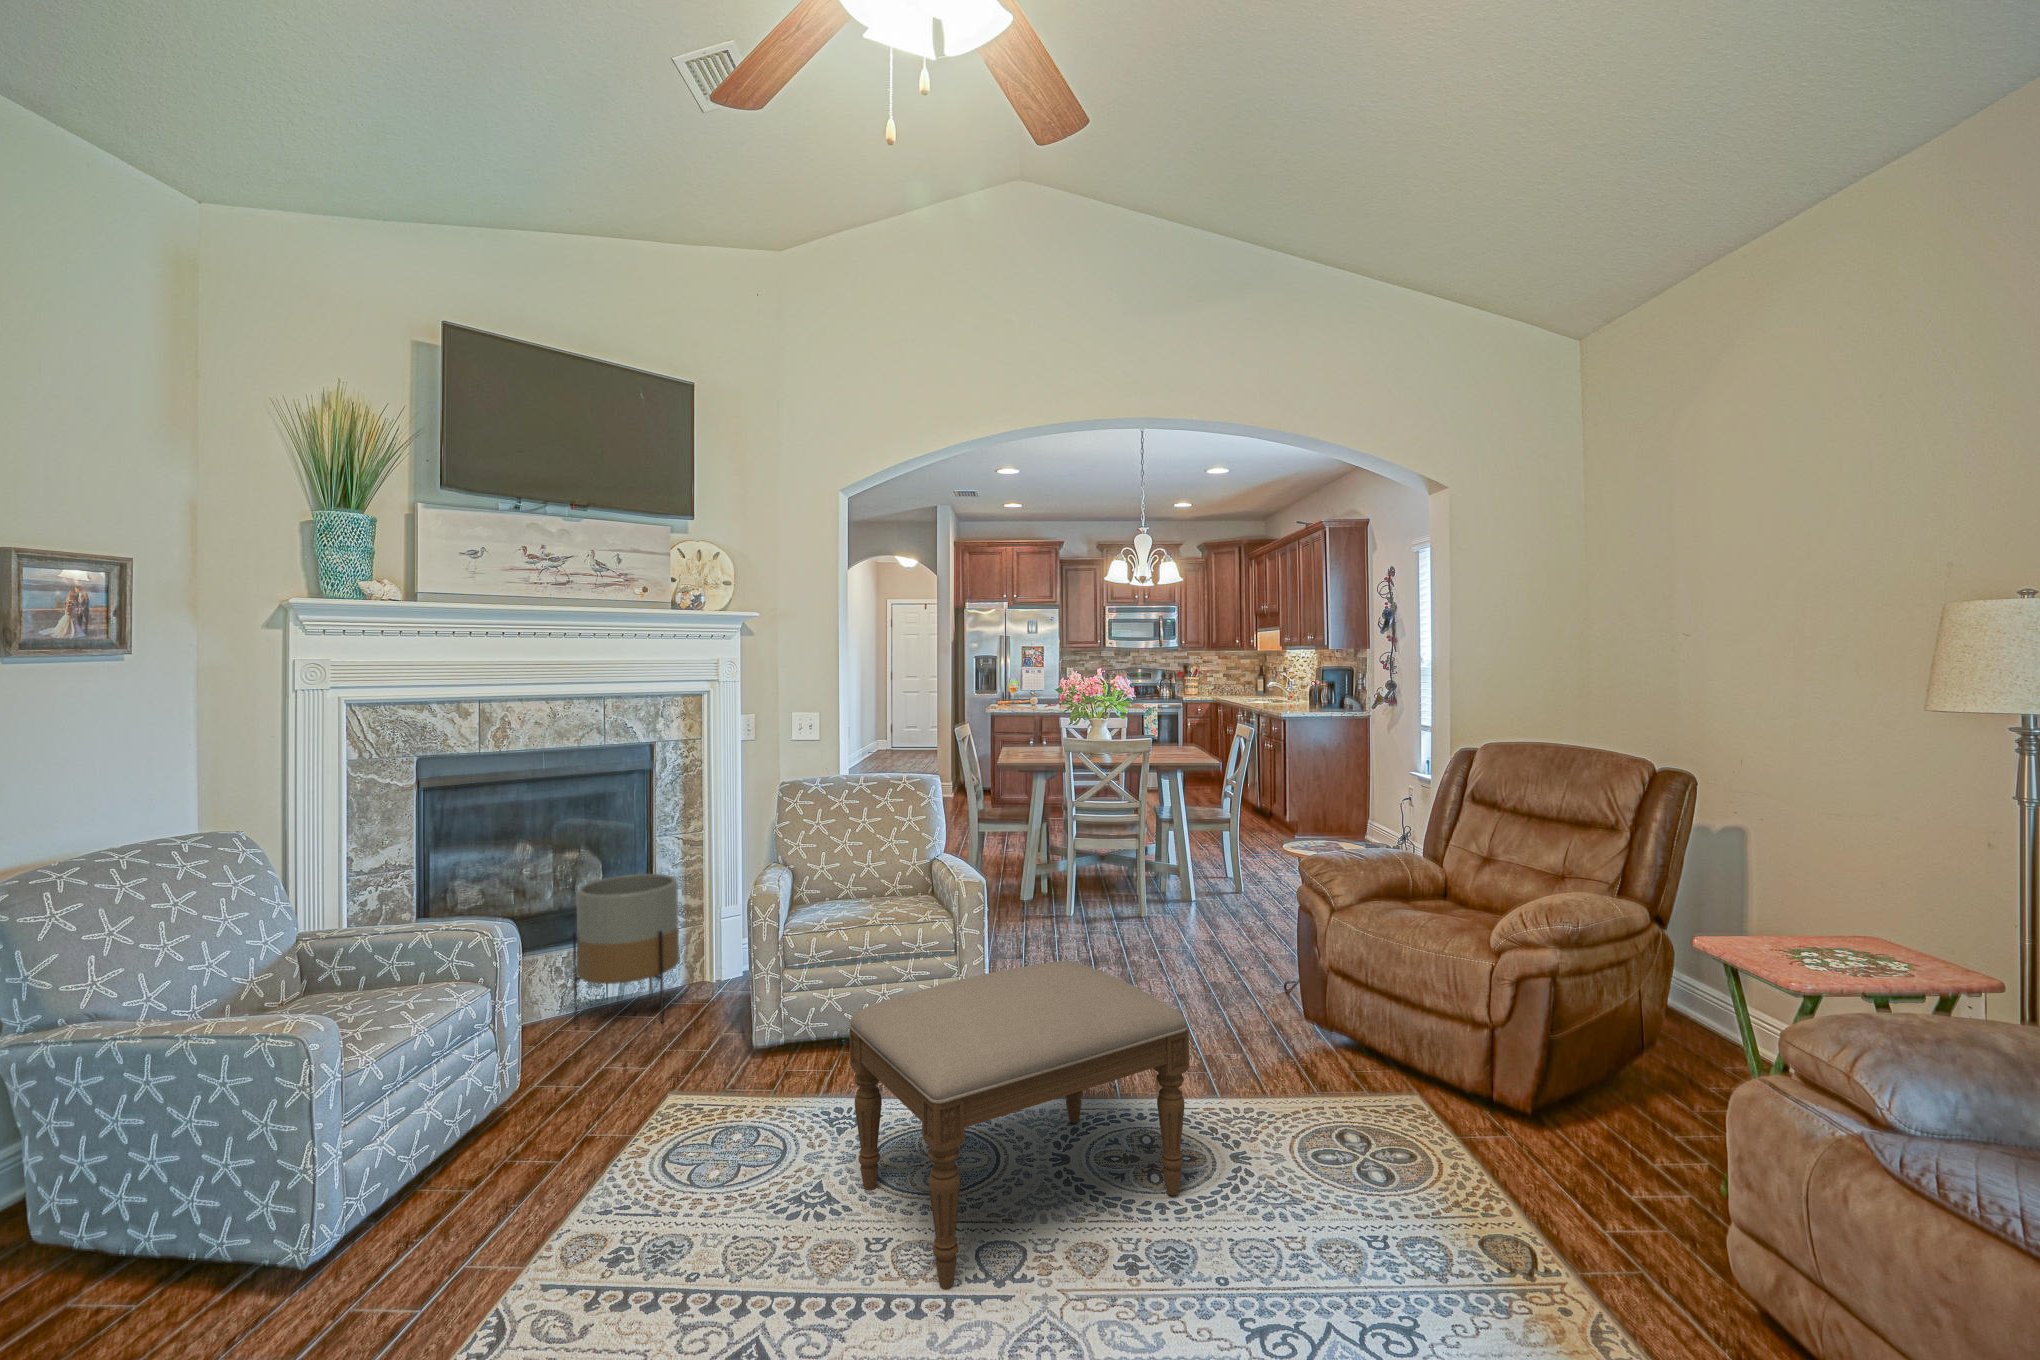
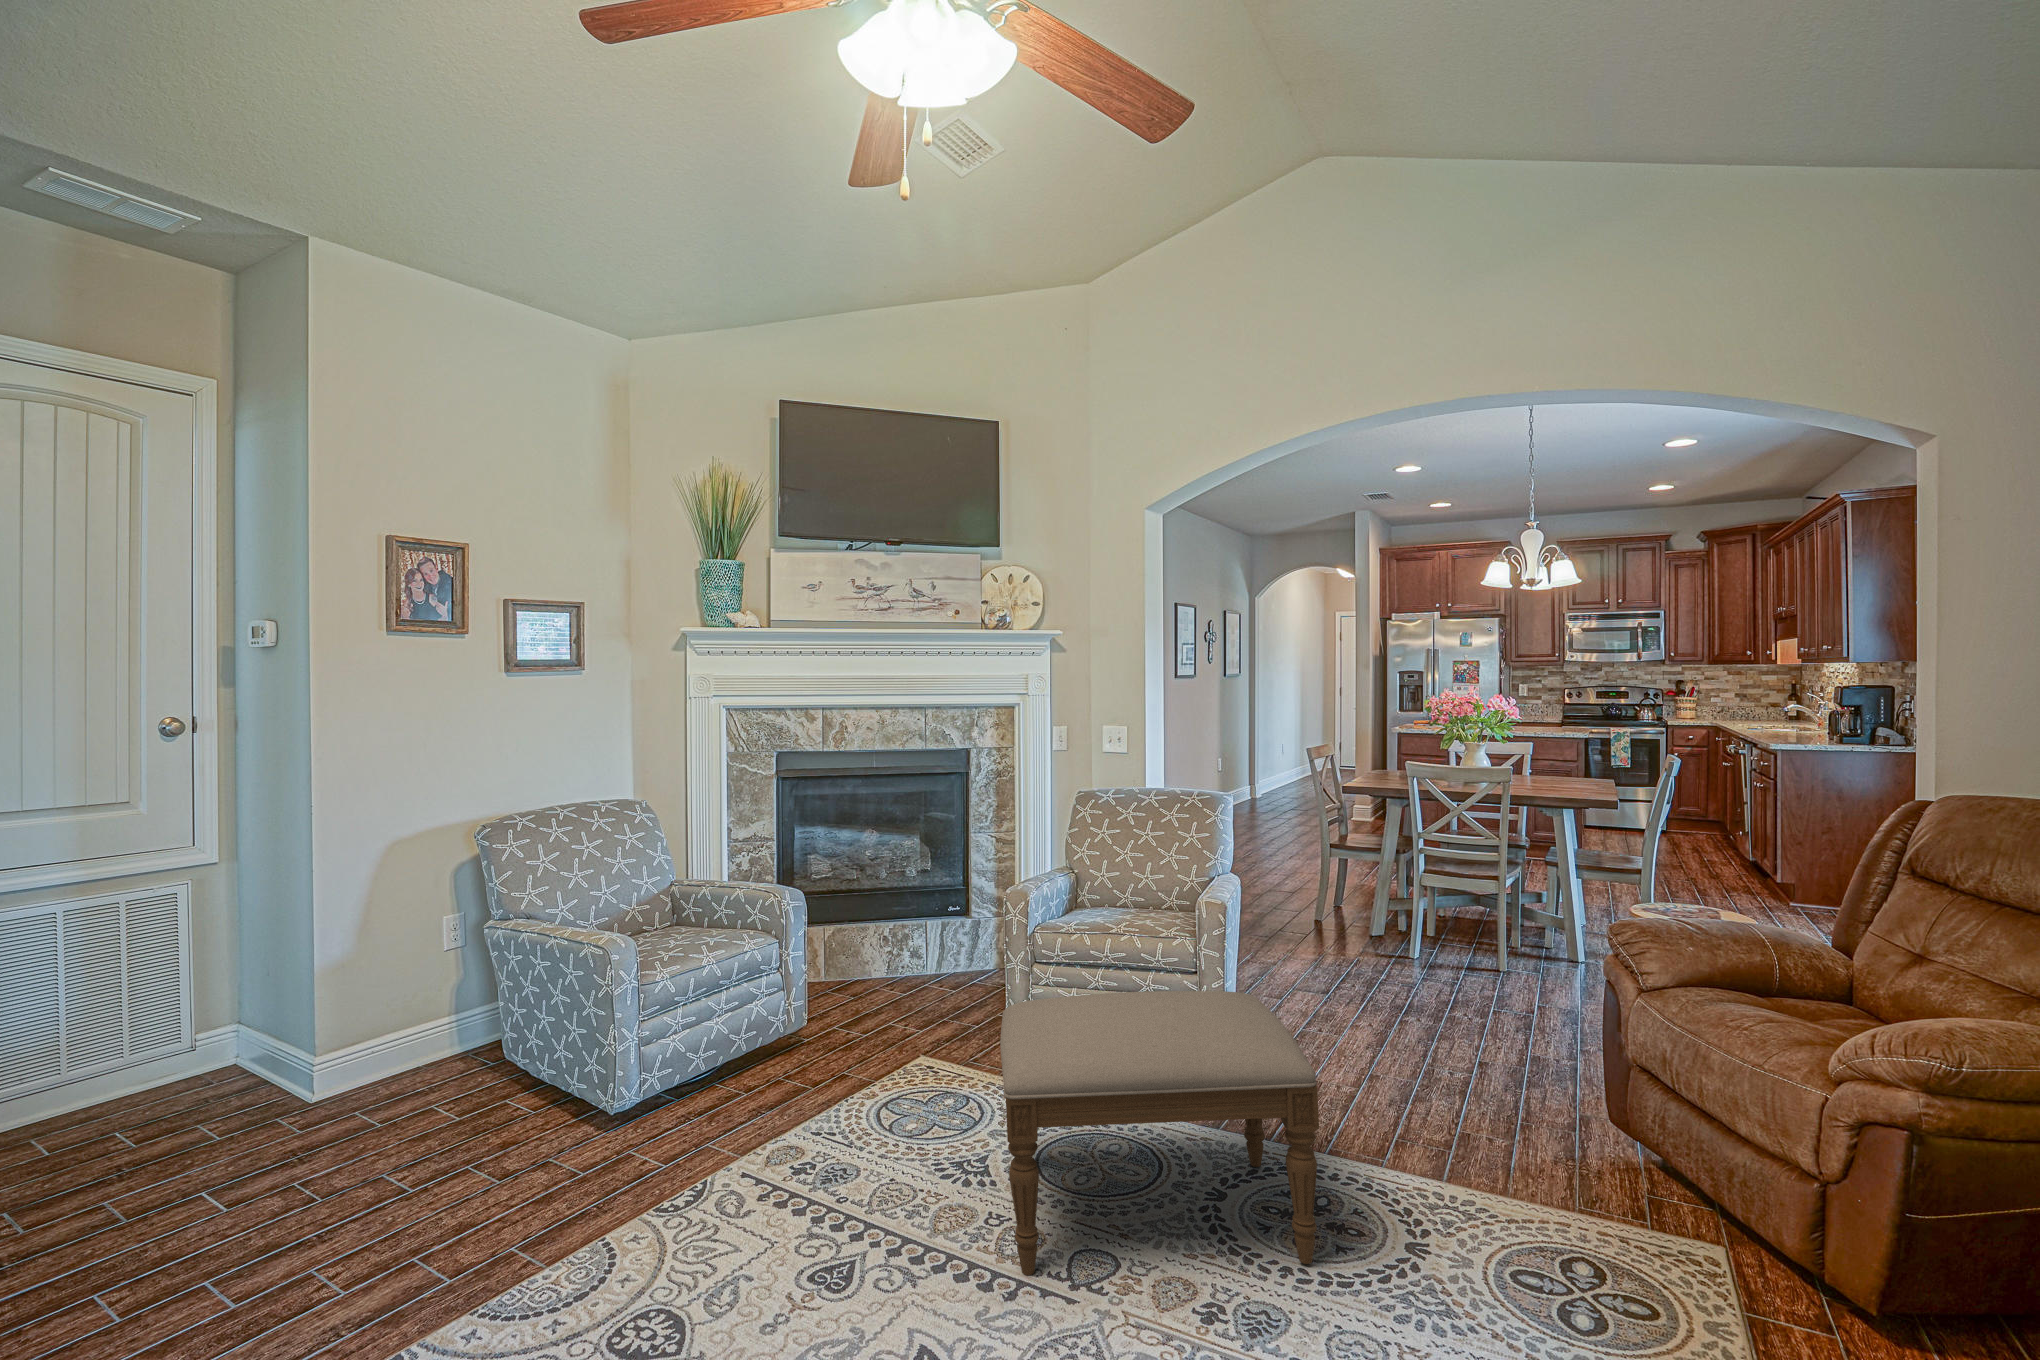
planter: present [573,874,679,1023] -> none [887,861,974,996]

